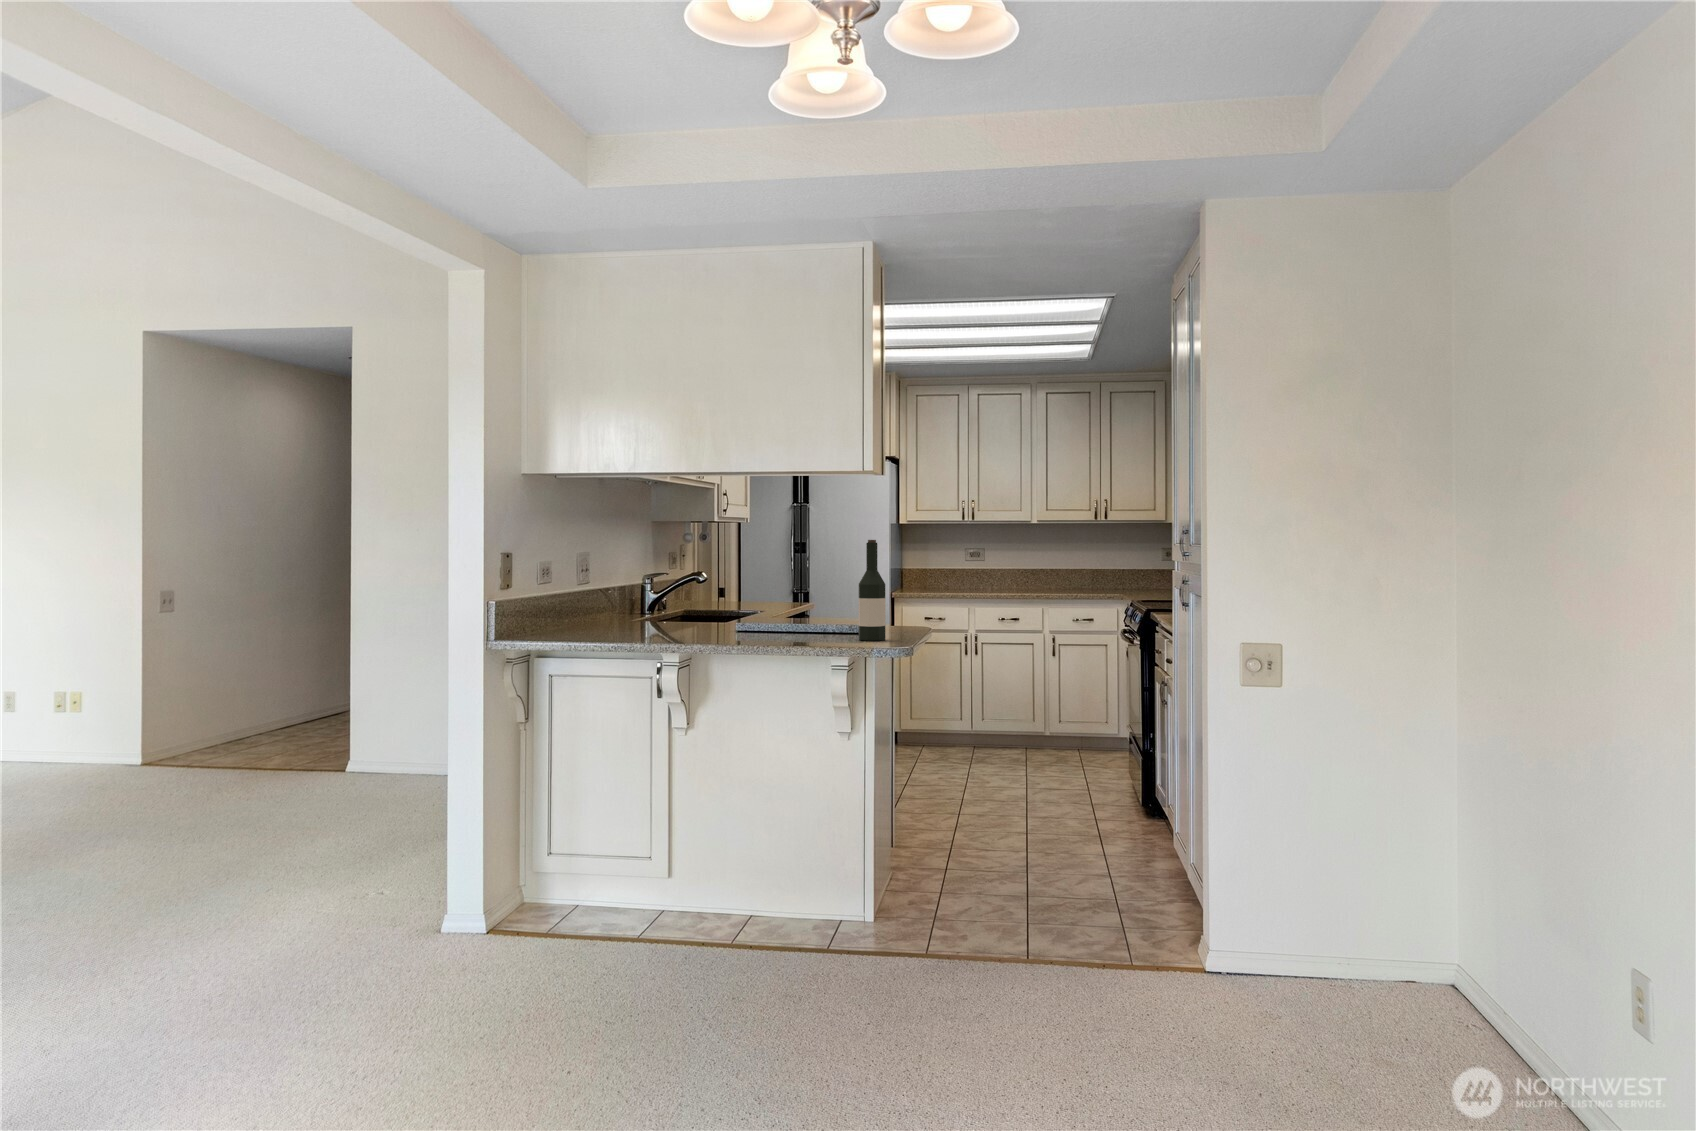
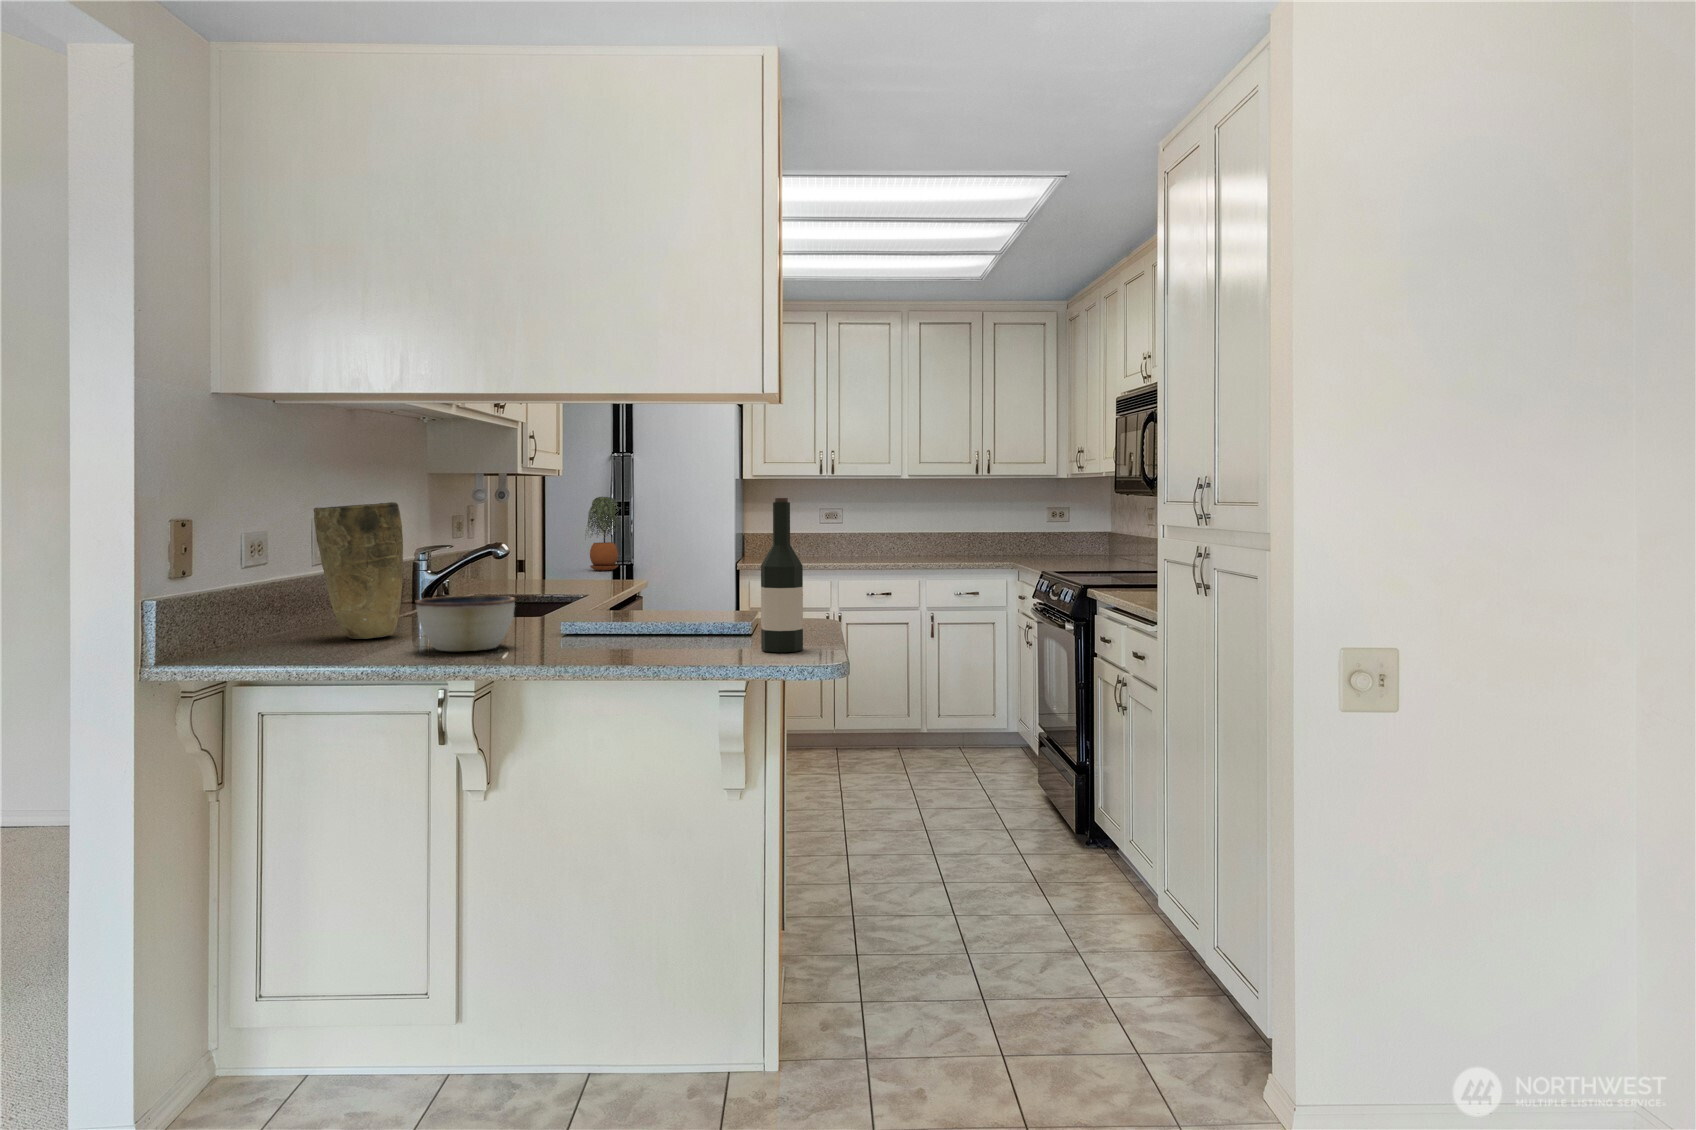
potted plant: none [769,538,796,597] -> present [587,497,619,571]
vase: none [583,543,636,631] -> present [314,502,403,639]
bowl: none [644,603,705,637] -> present [416,596,515,651]

